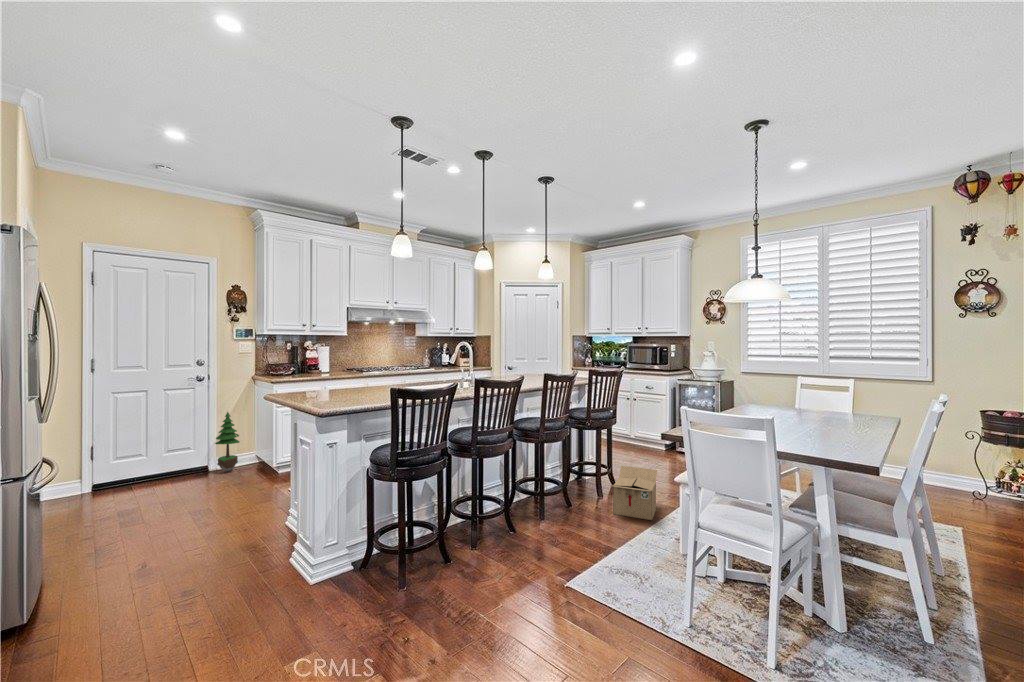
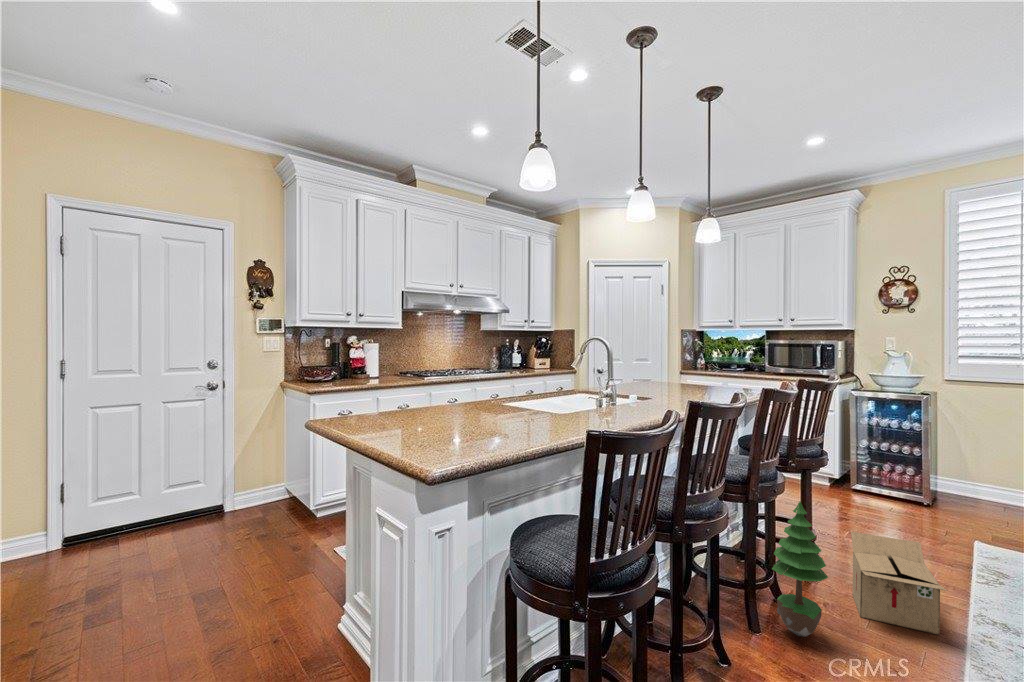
potted tree: present [215,412,239,472] -> present [772,501,828,637]

